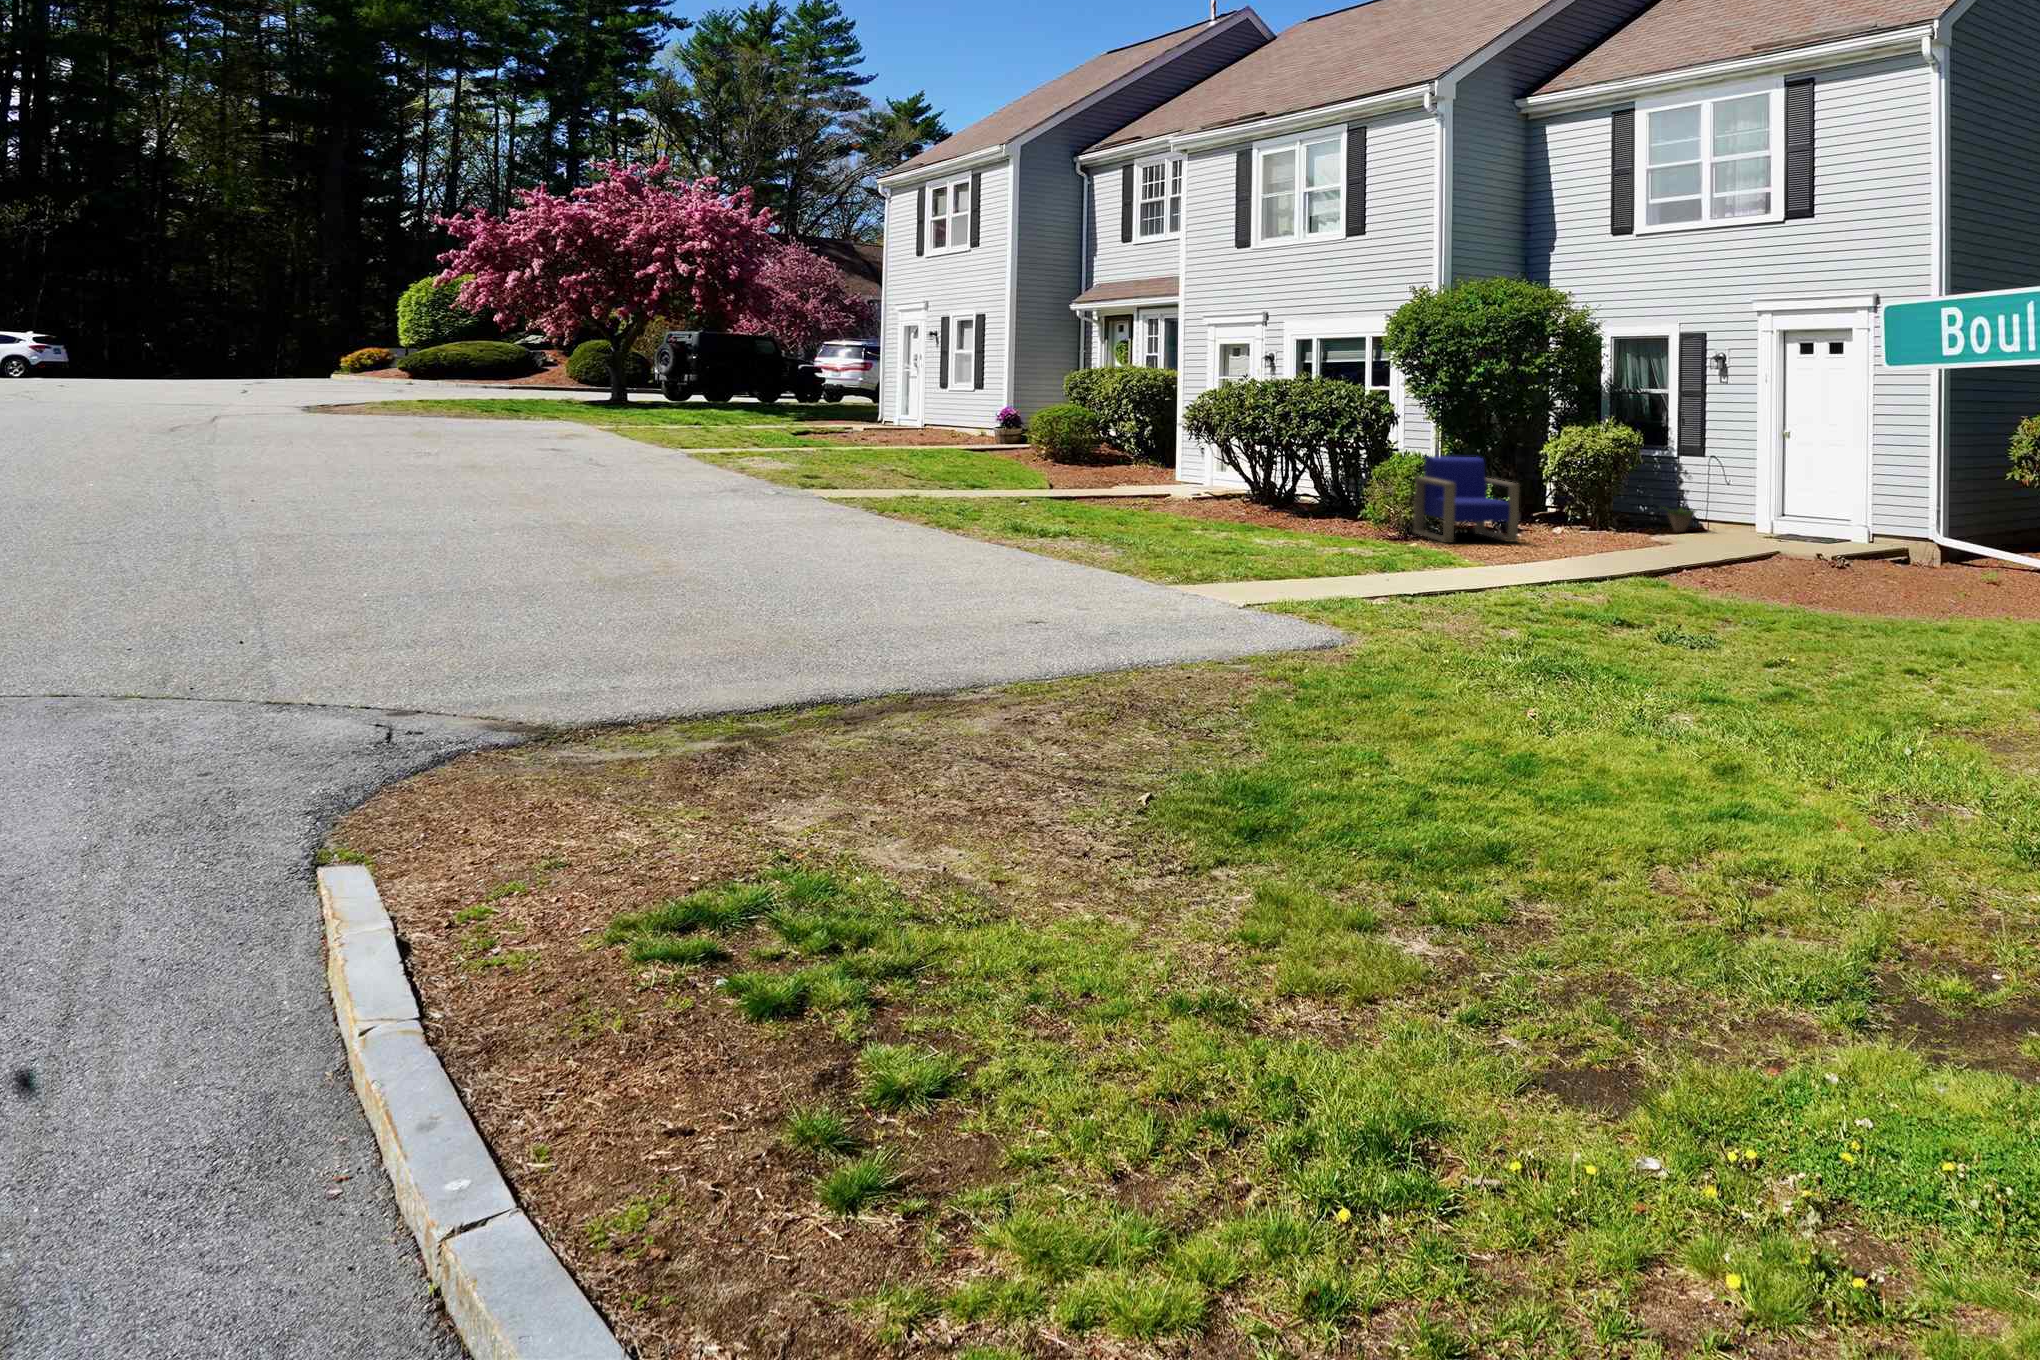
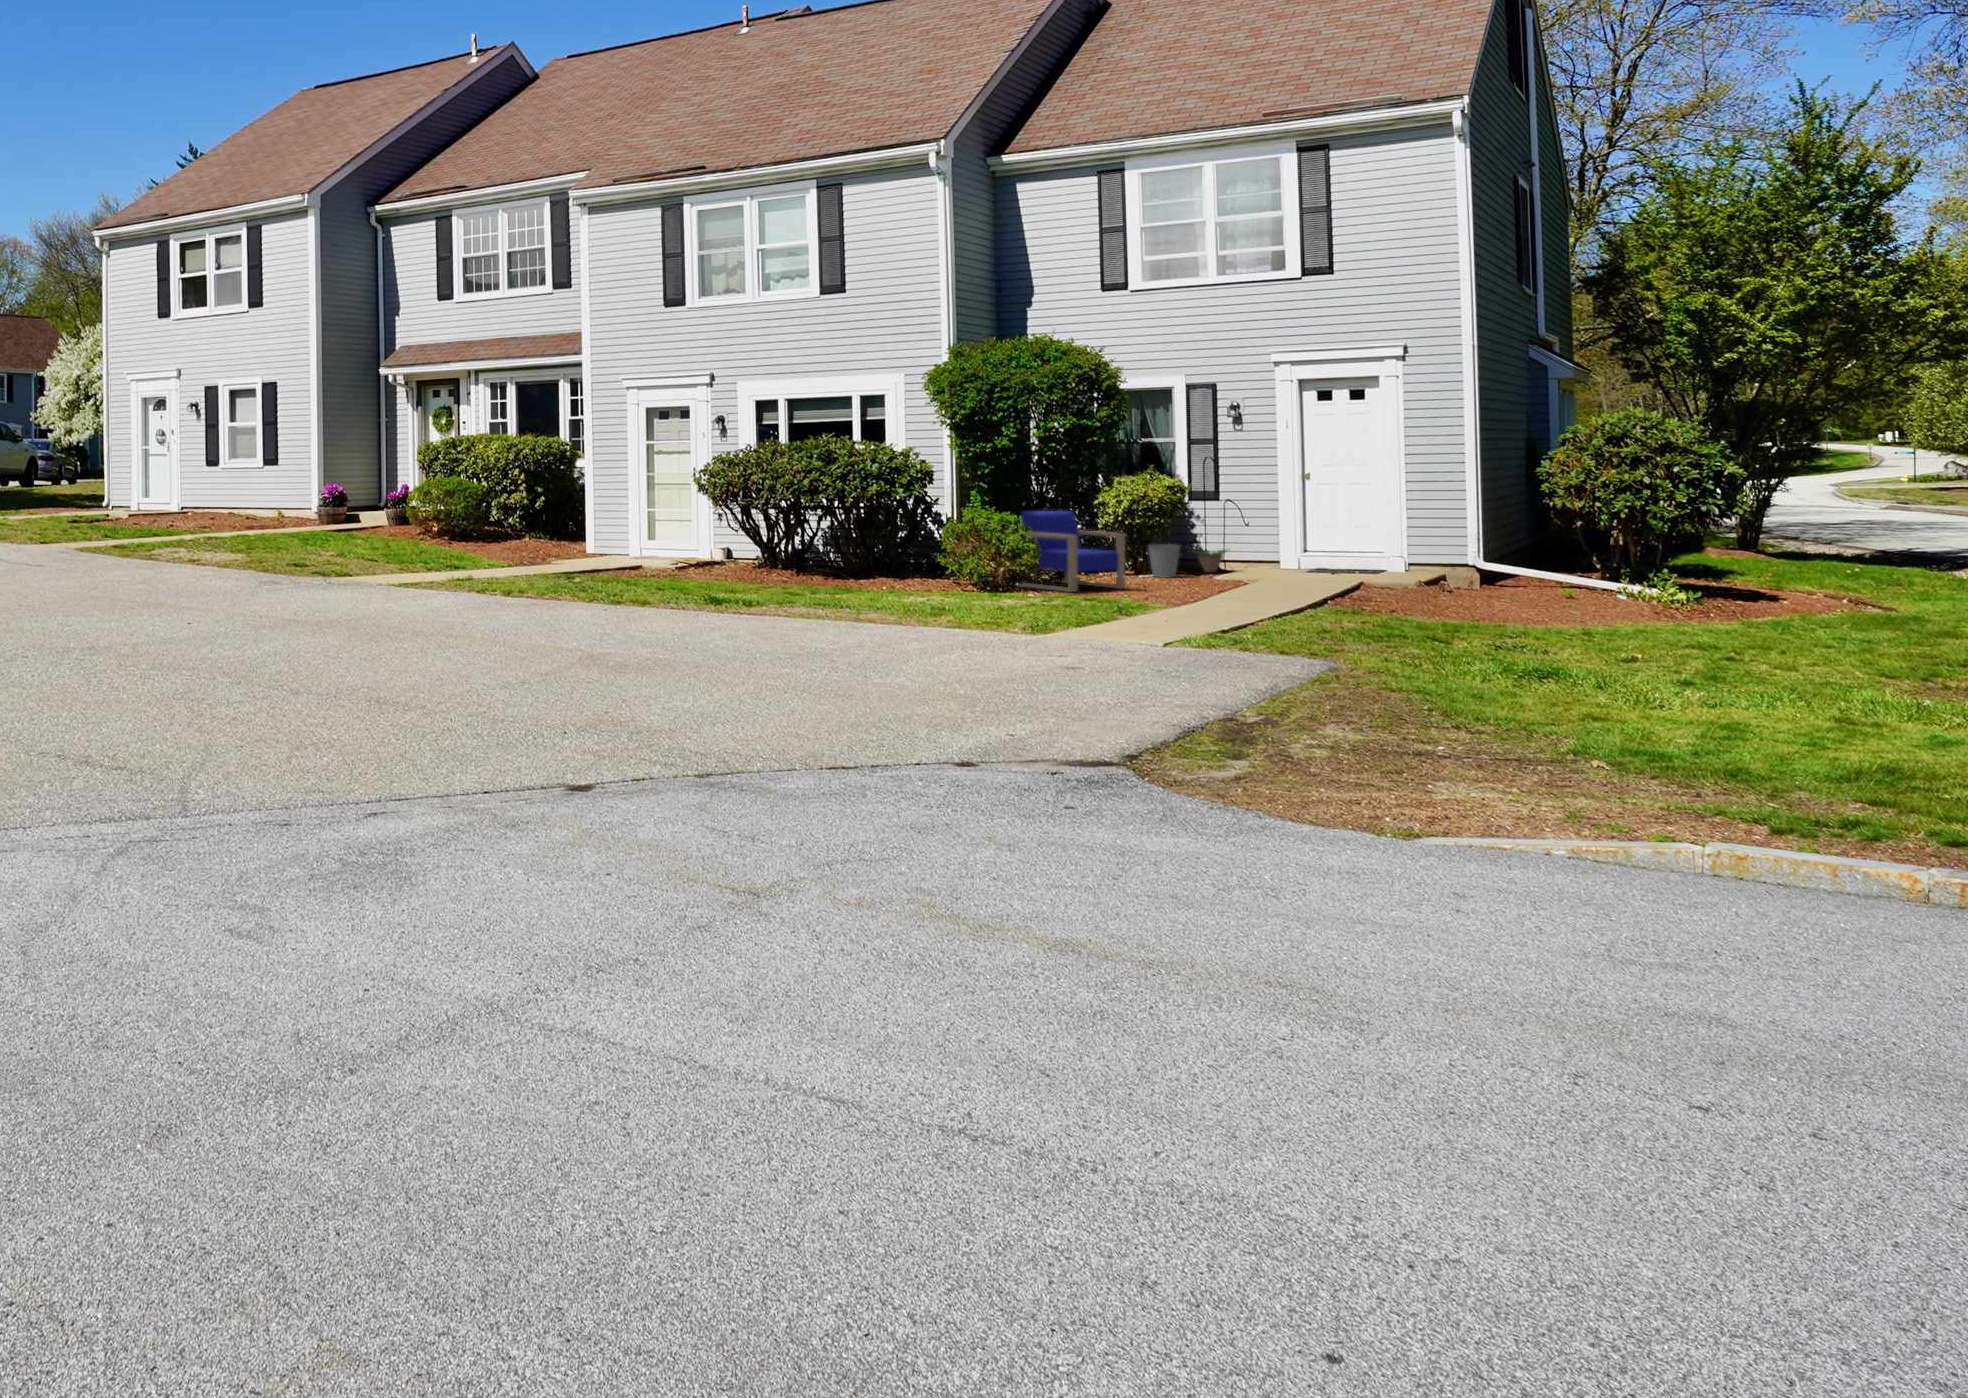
bucket: none [1593,499,1628,535] -> present [1148,544,1180,578]

